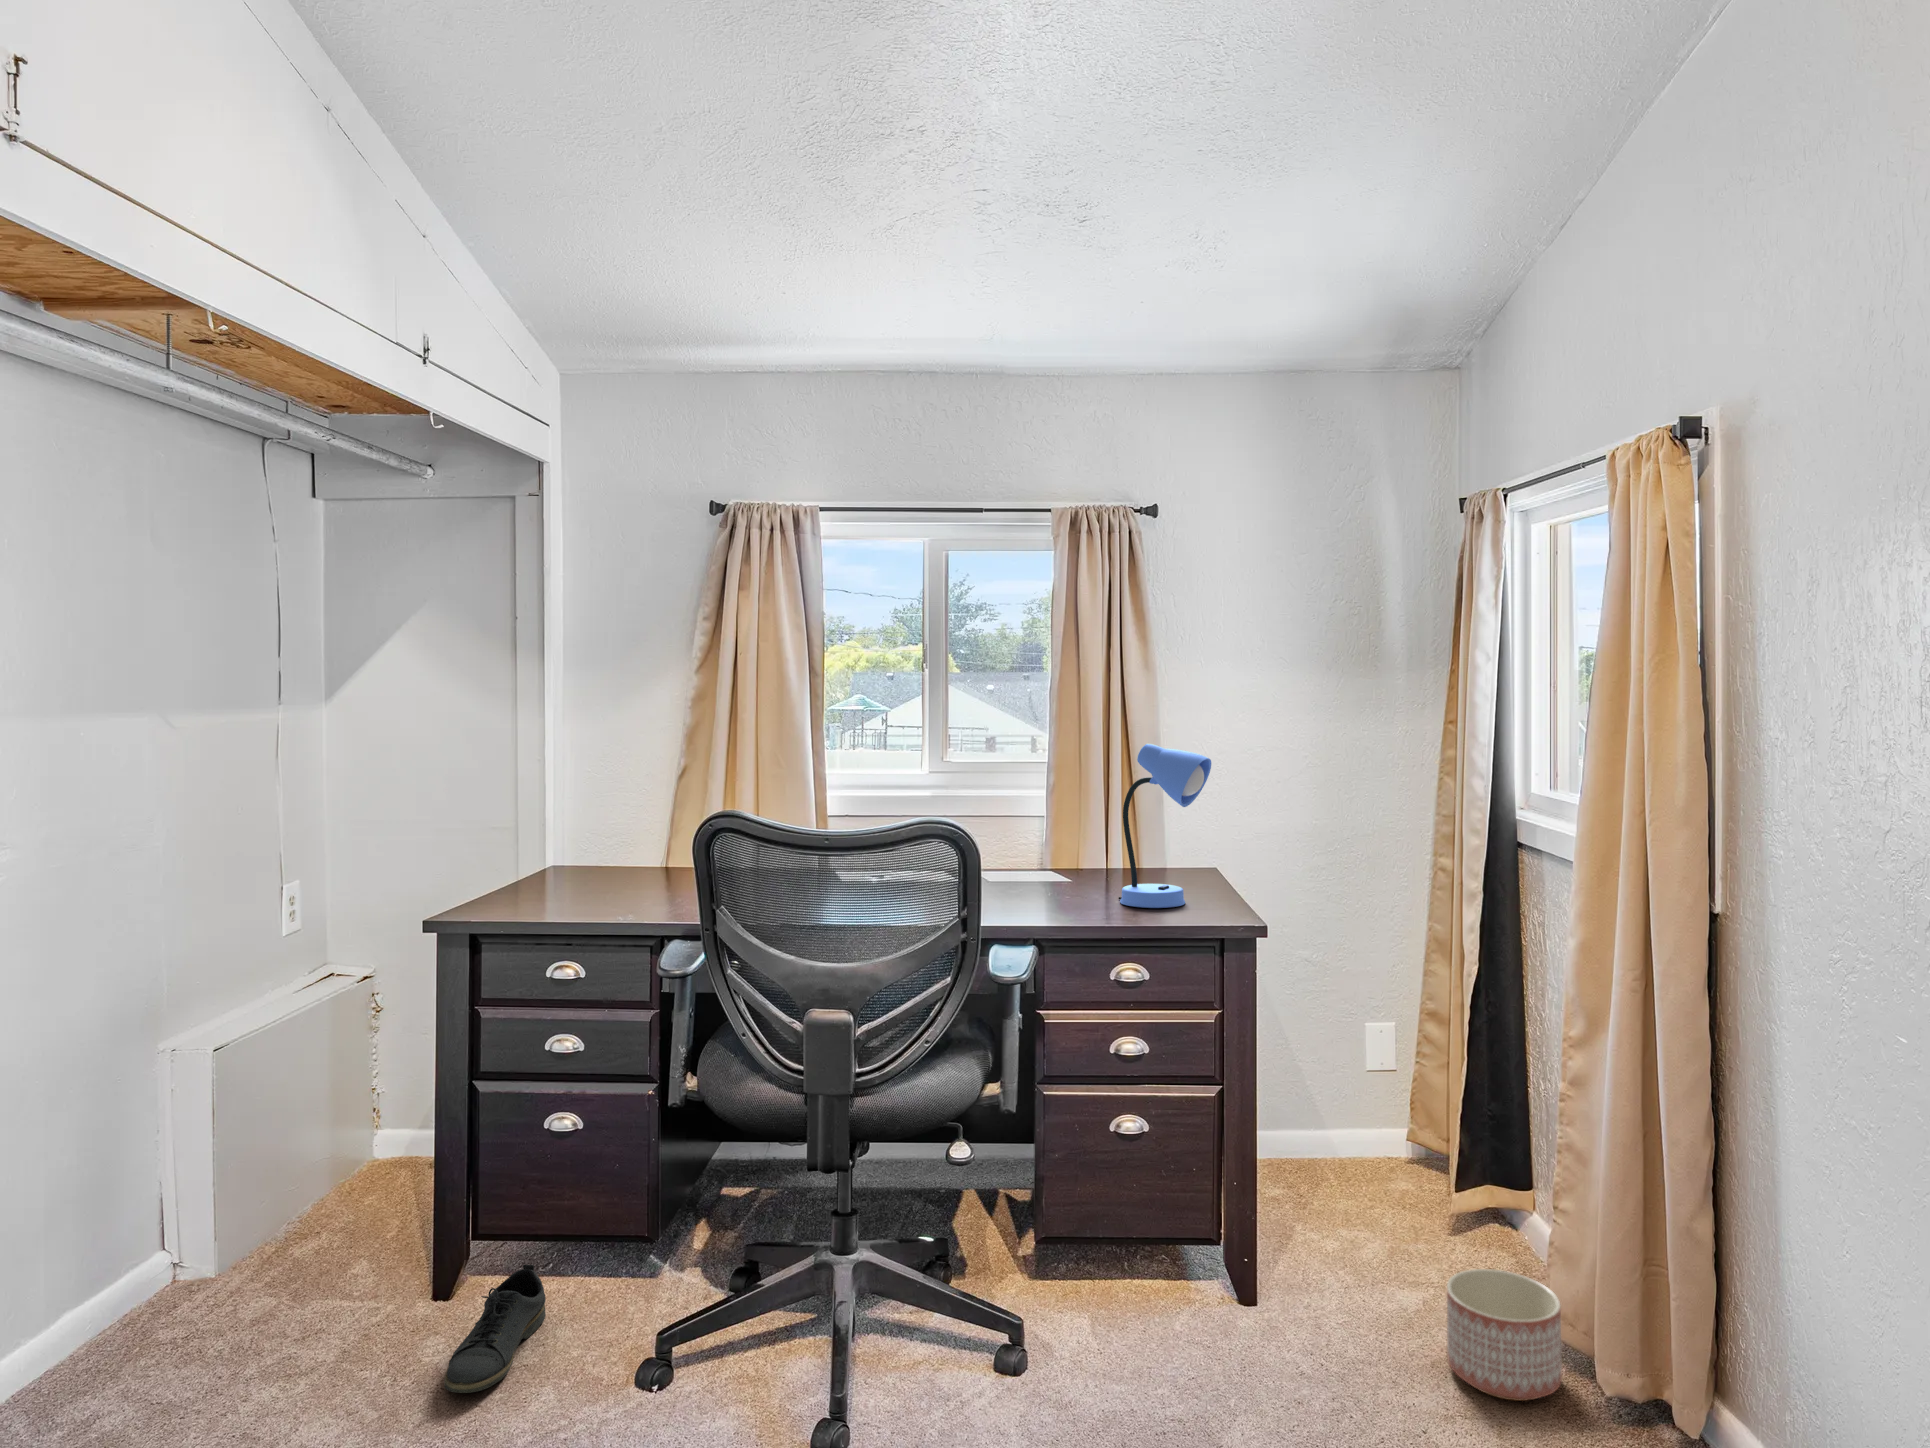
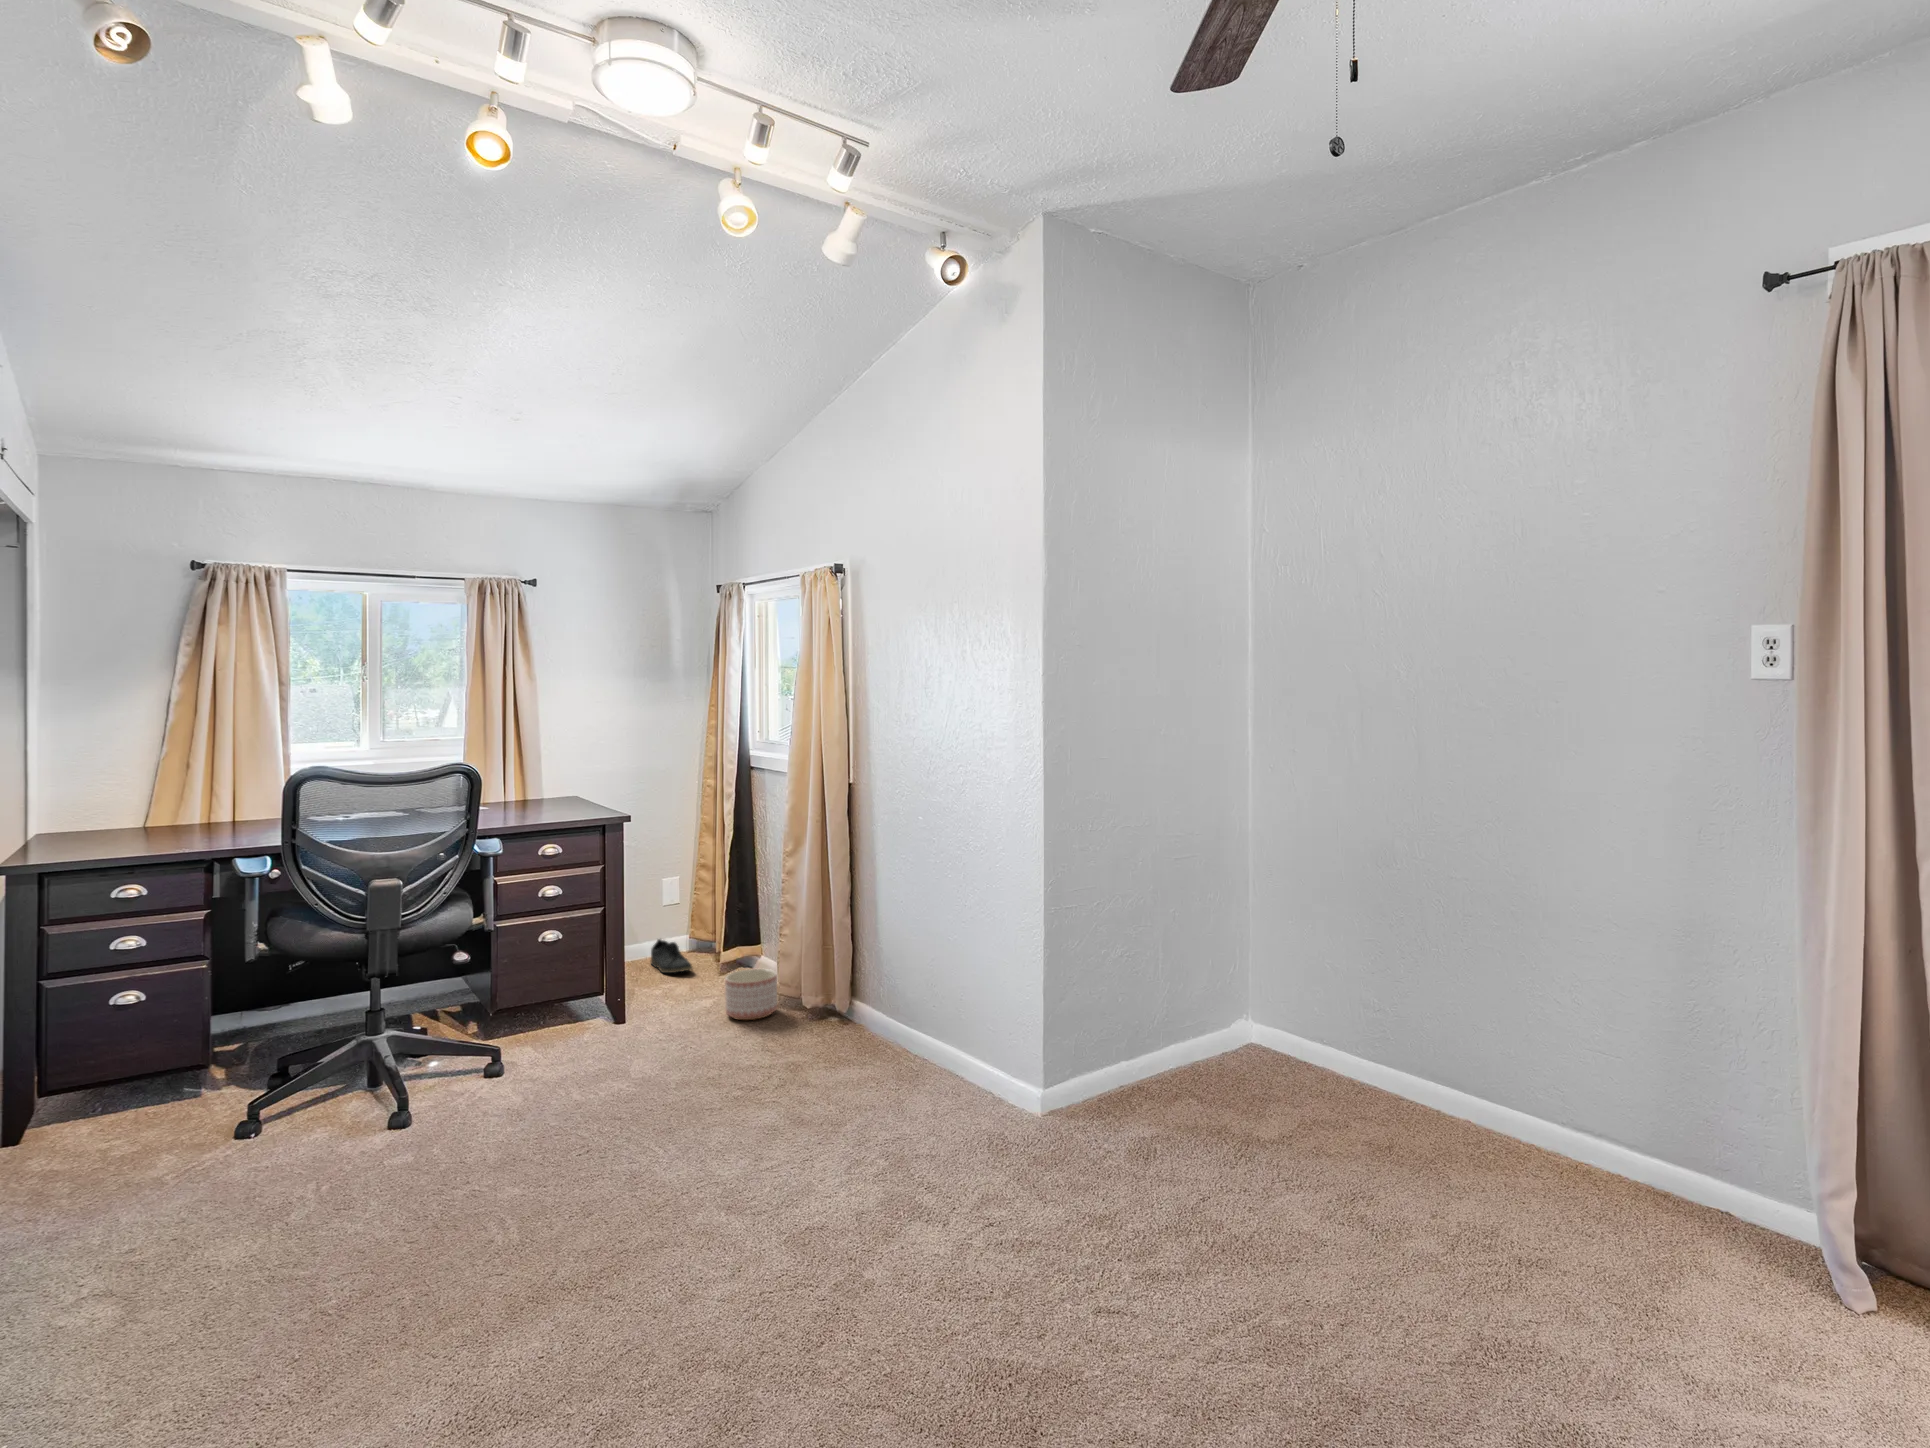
desk lamp: present [1118,744,1211,908] -> none [532,723,591,817]
shoe: present [444,1265,546,1393] -> present [651,939,692,973]

